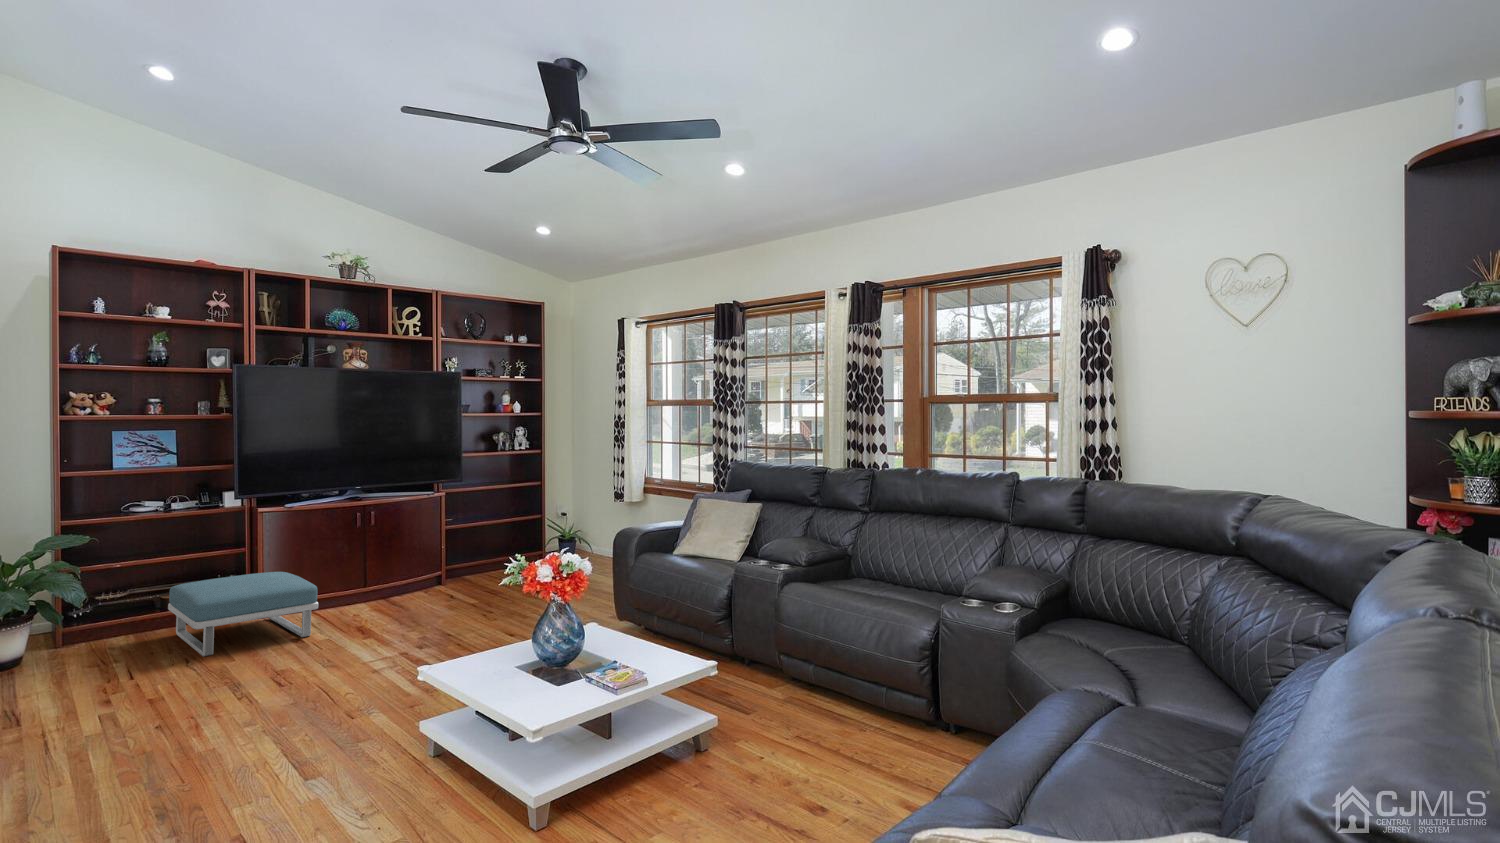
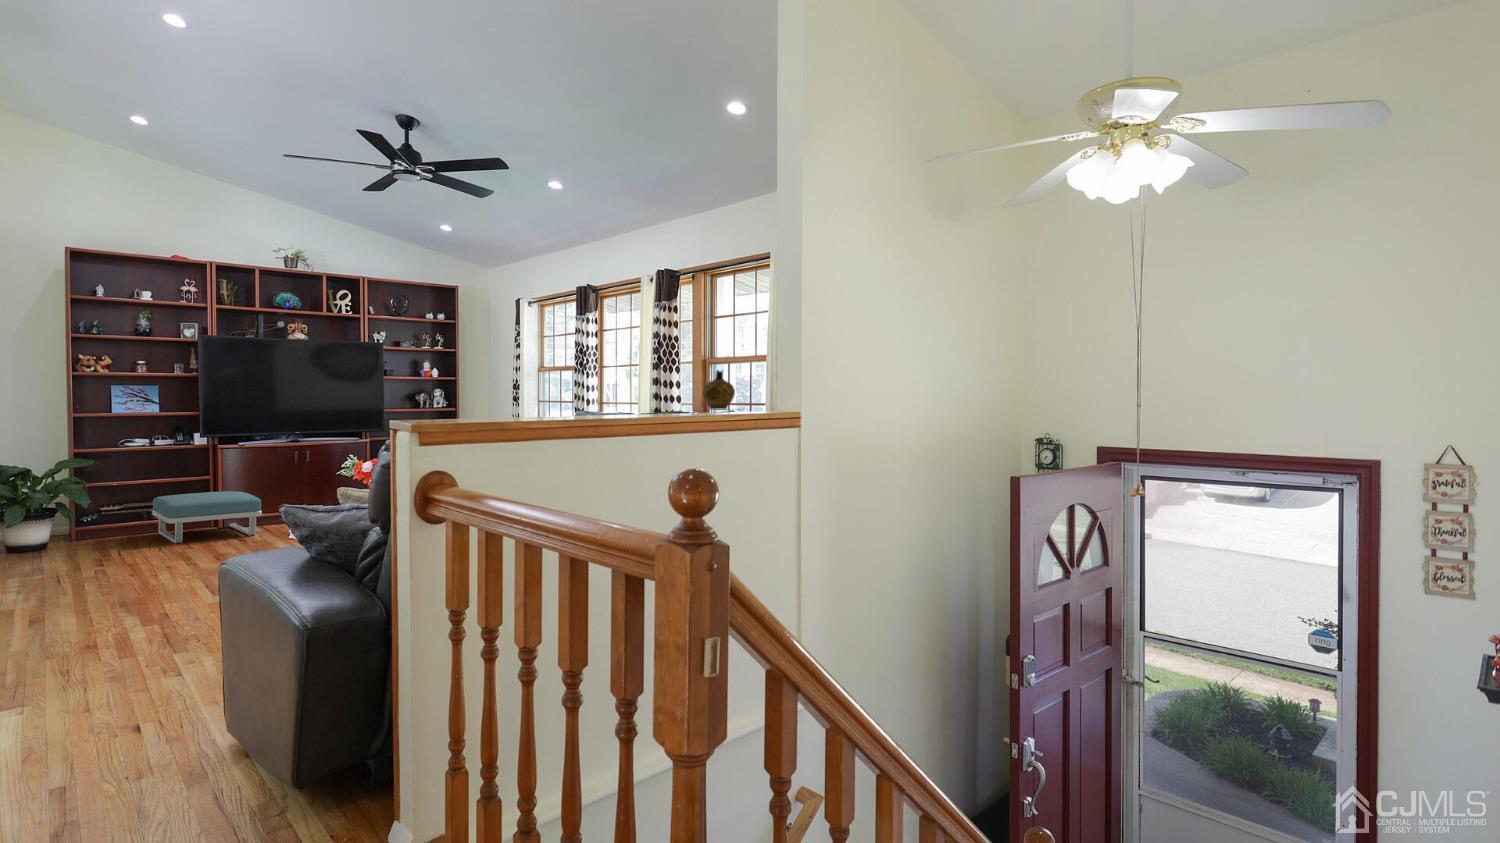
ceramic jug: none [963,416,1011,472] -> present [703,370,735,409]

